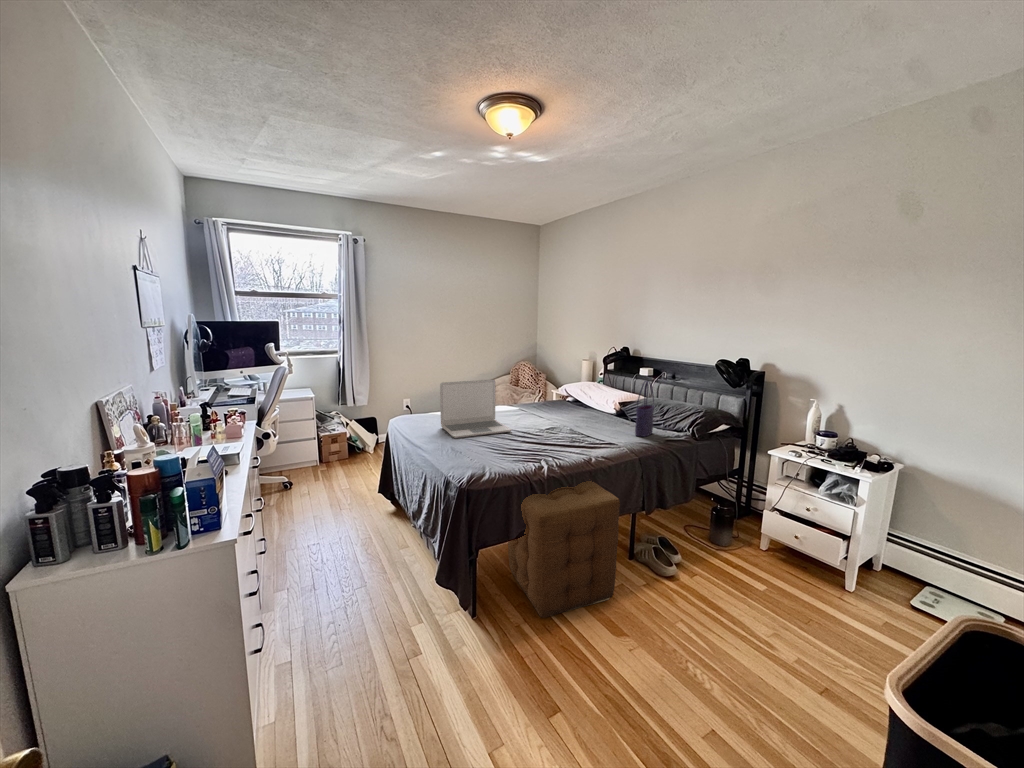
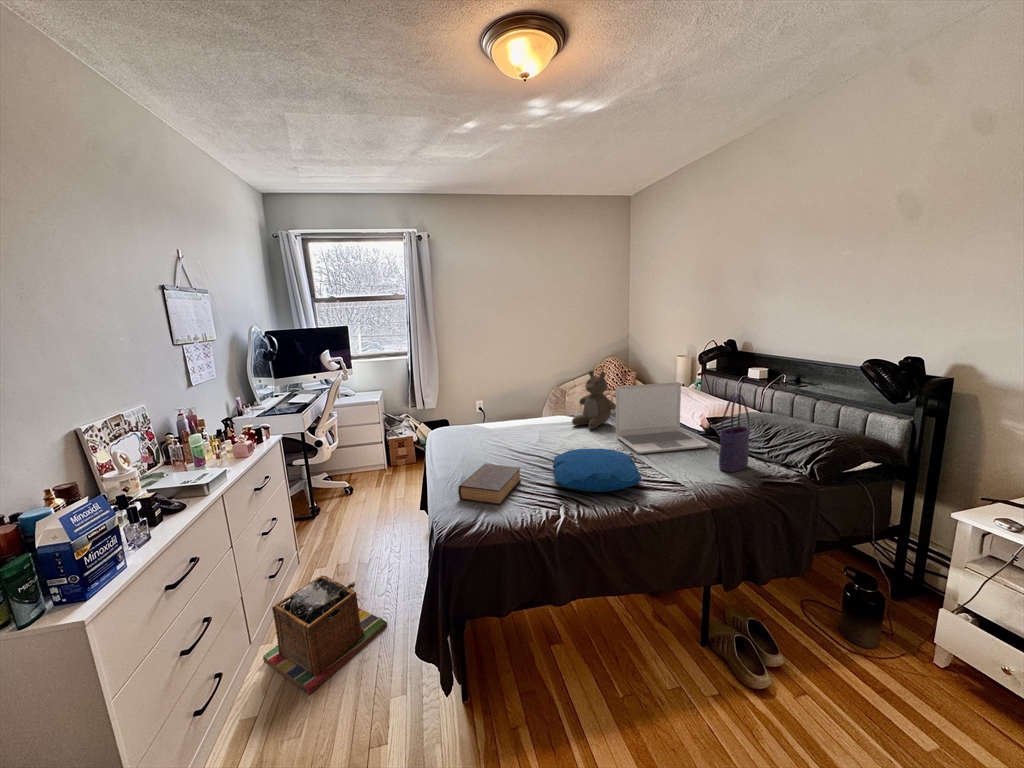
teddy bear: none [514,368,550,415] -> present [572,371,616,429]
laptop: present [440,380,512,438] -> present [616,382,708,454]
pillow: none [520,423,592,451] -> present [553,448,642,492]
book: none [459,437,500,463] -> present [458,464,521,505]
ottoman: present [508,479,620,618] -> none [520,518,664,727]
laundry basket: none [277,537,385,634] -> present [263,572,387,694]

